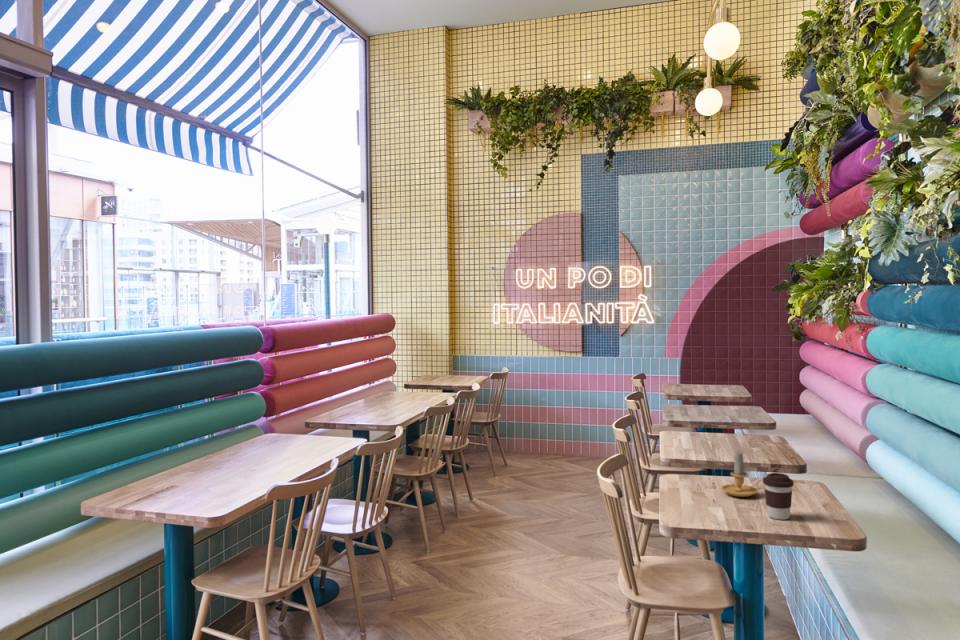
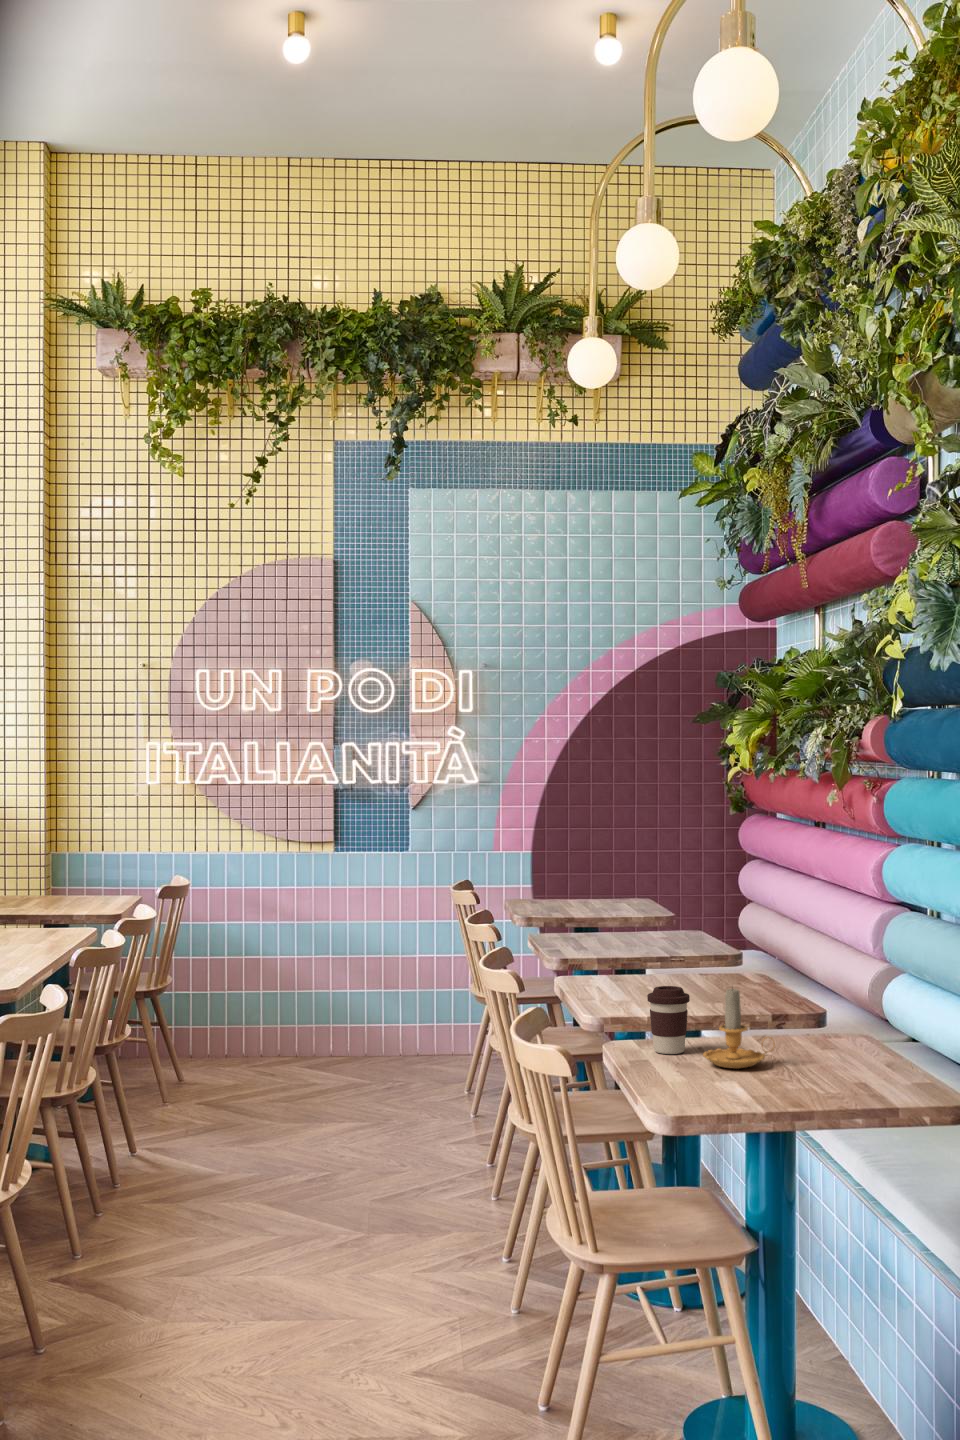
coffee cup: present [763,473,794,520] -> present [647,986,690,1054]

